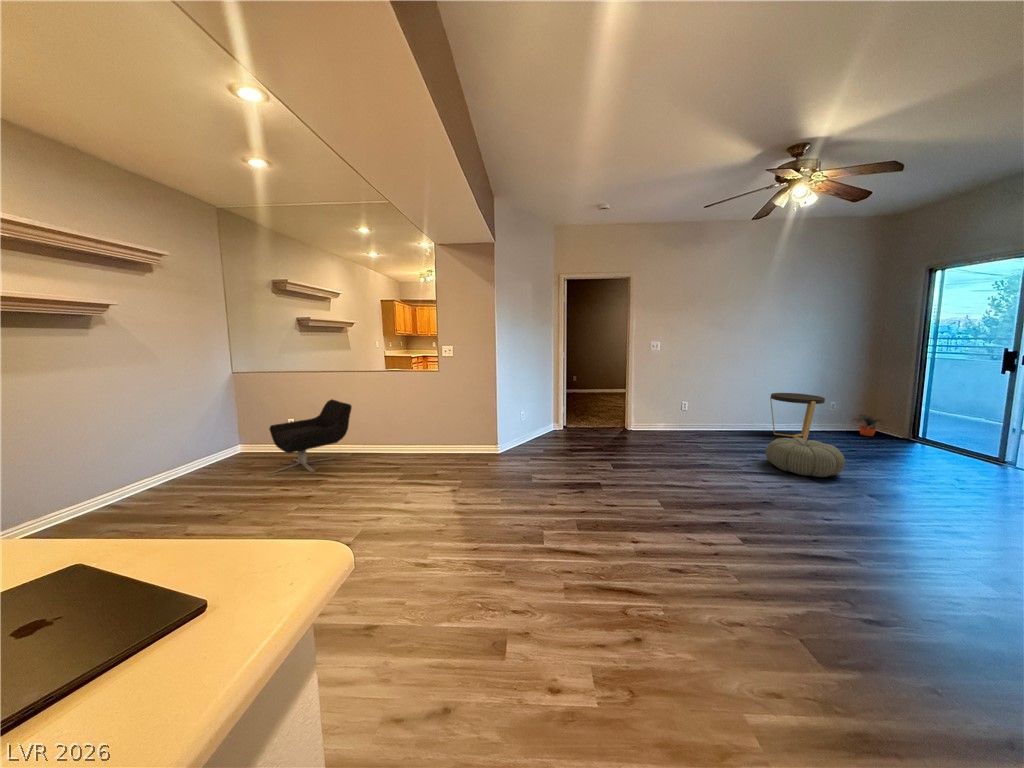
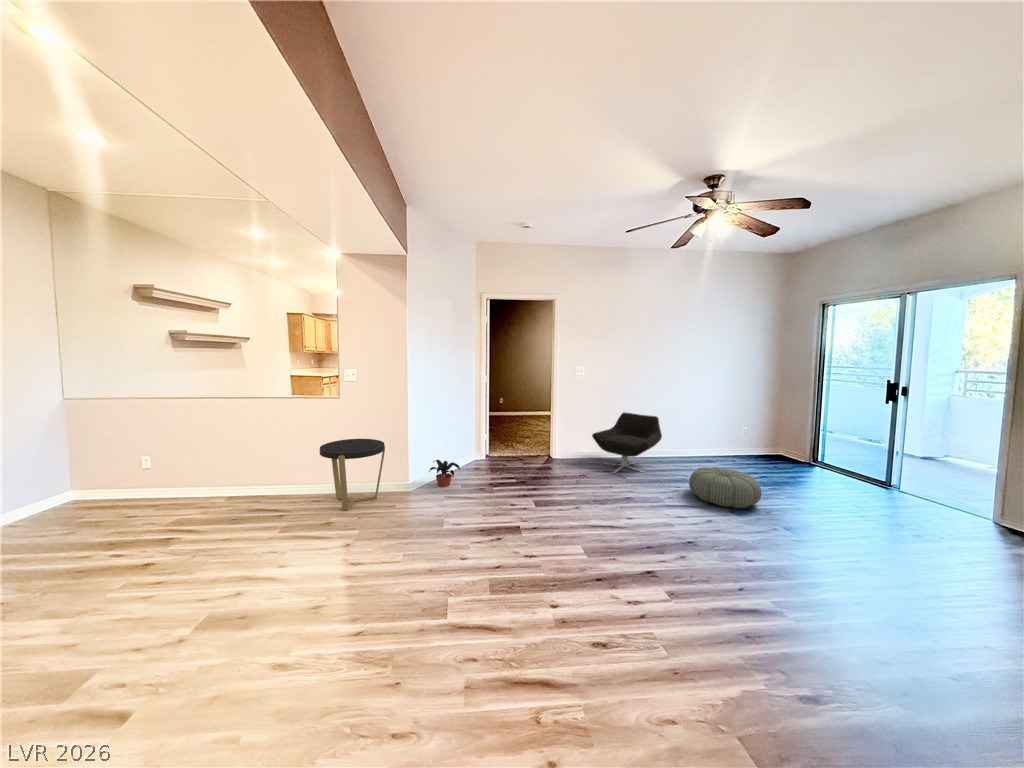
side table: present [770,393,825,440] -> present [320,439,385,510]
lounge chair: present [269,399,352,474] -> present [592,412,662,474]
potted plant: present [854,415,884,436] -> present [429,460,460,487]

